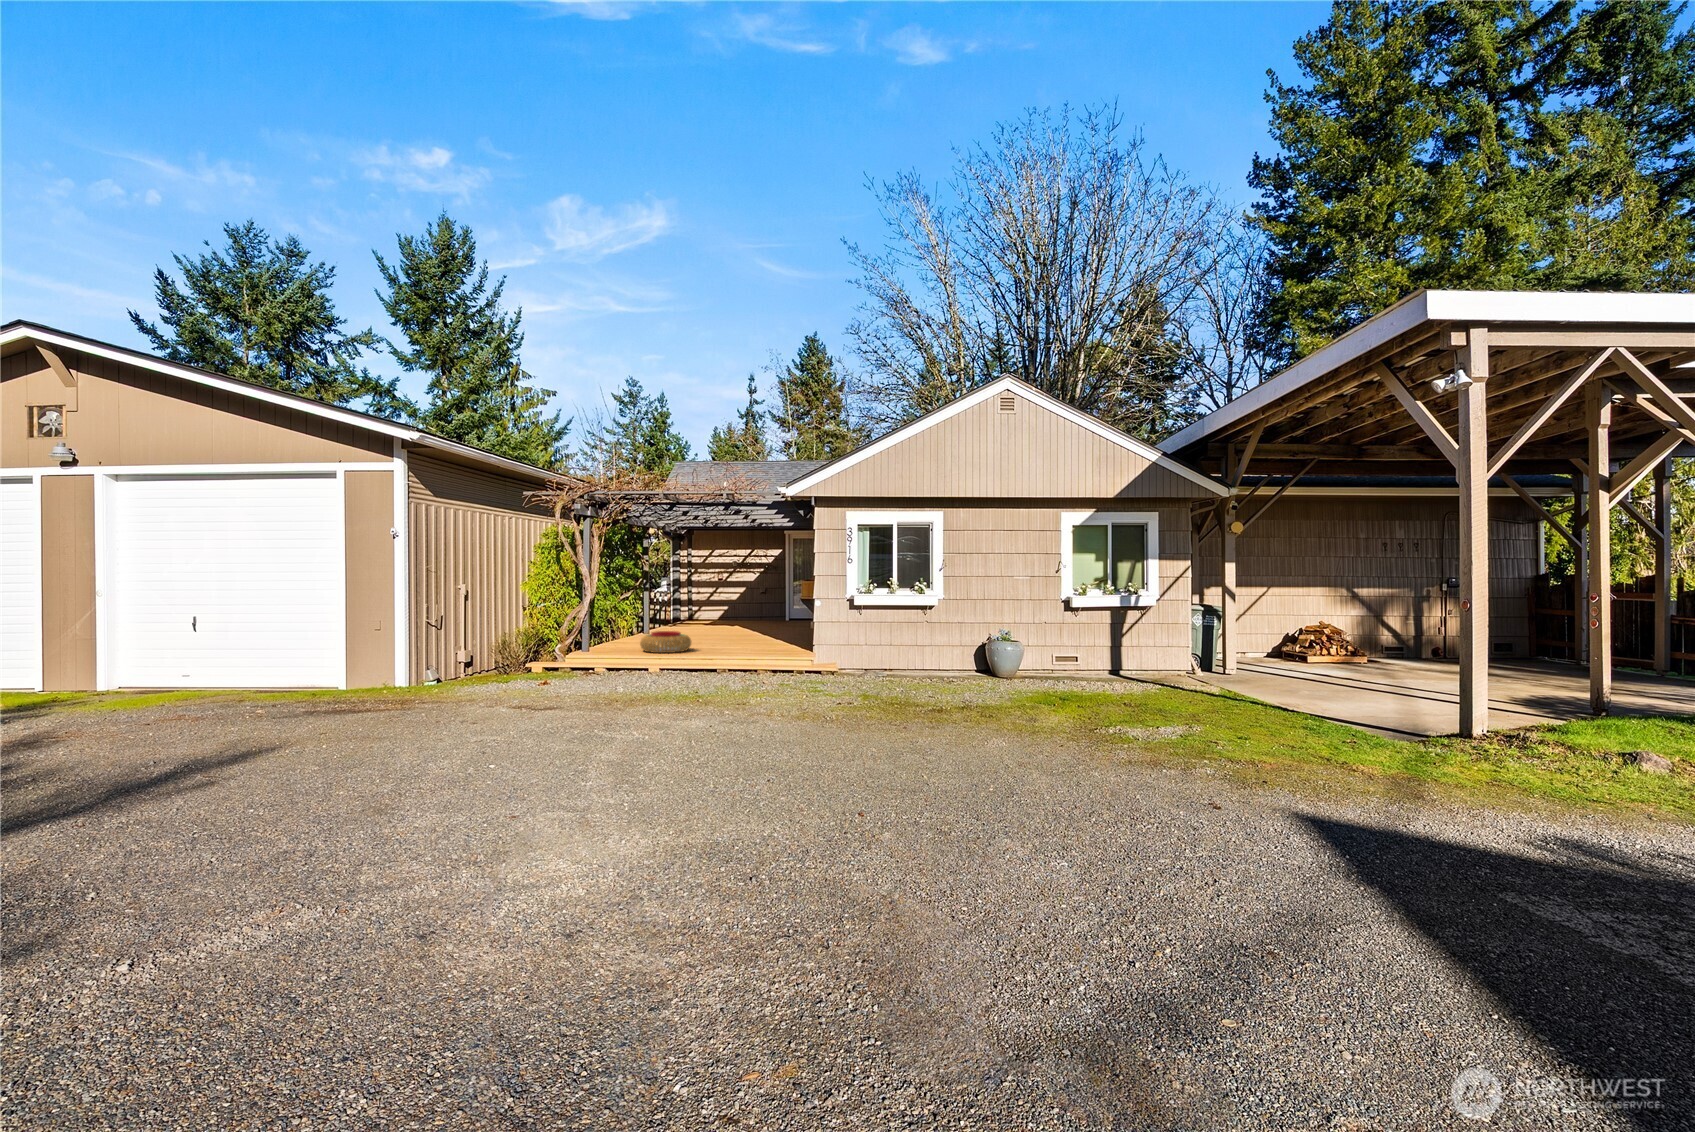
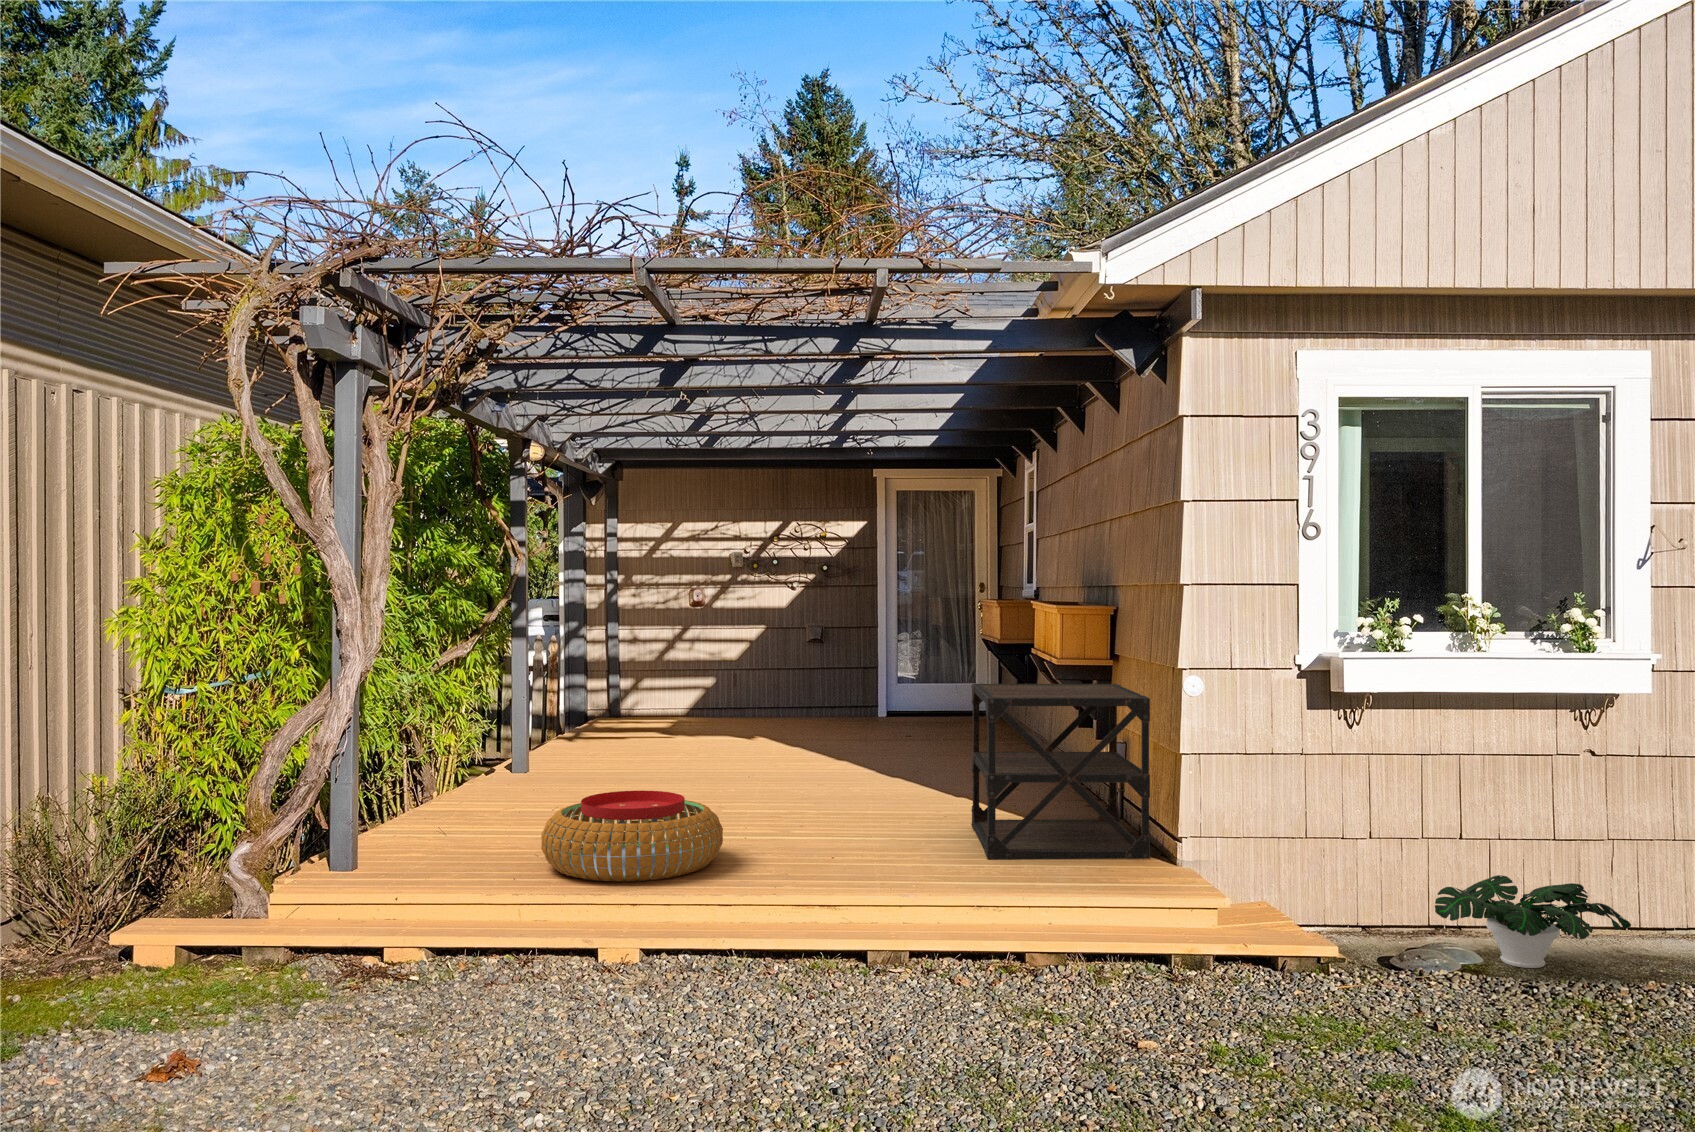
side table: none [765,604,815,652] -> present [971,684,1150,859]
potted plant: none [869,654,914,677] -> present [1435,875,1631,968]

